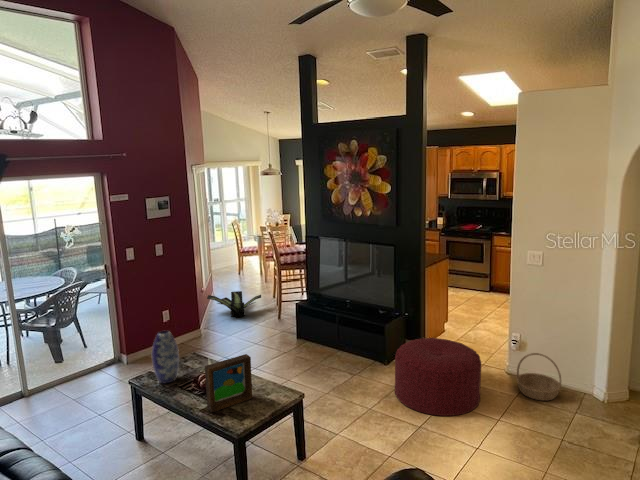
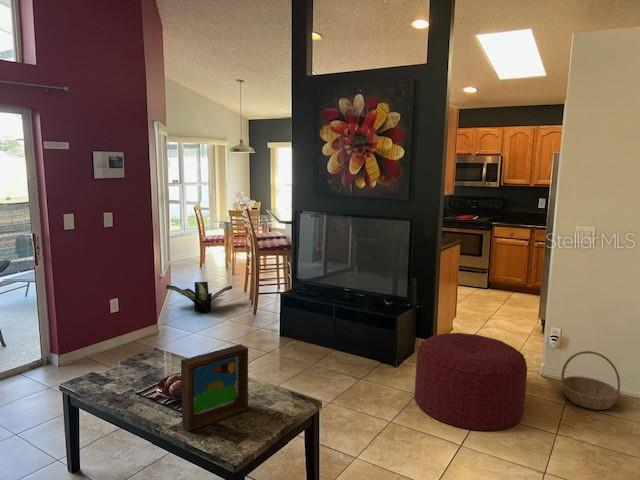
vase: present [152,331,179,384] -> none [97,312,137,389]

